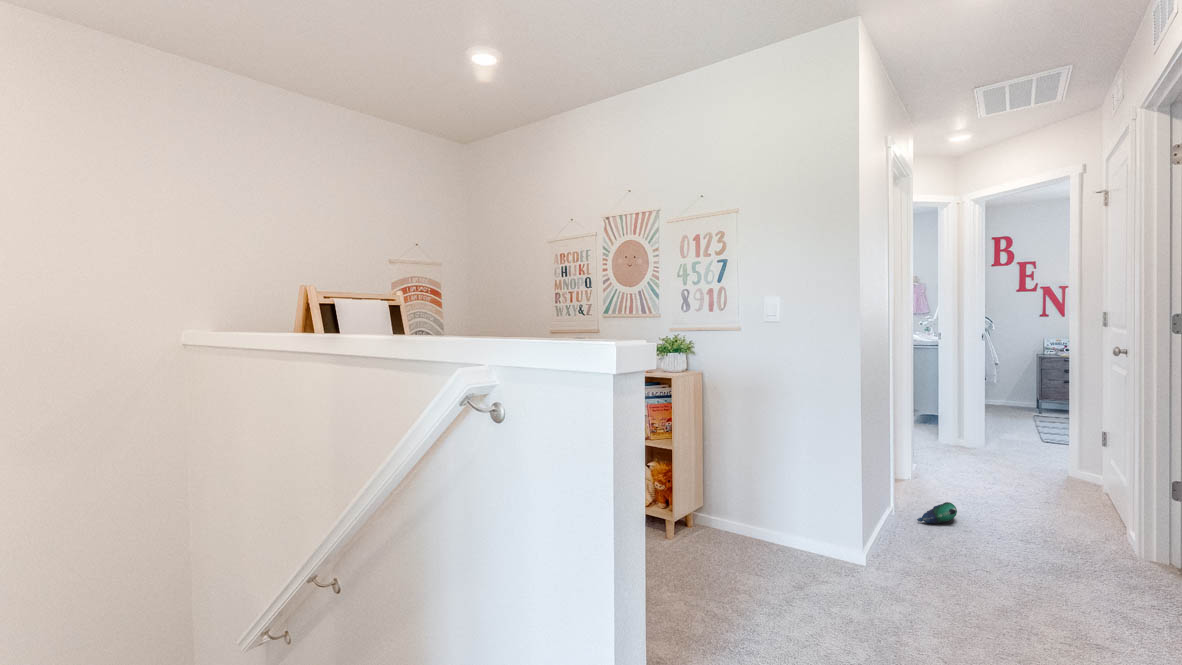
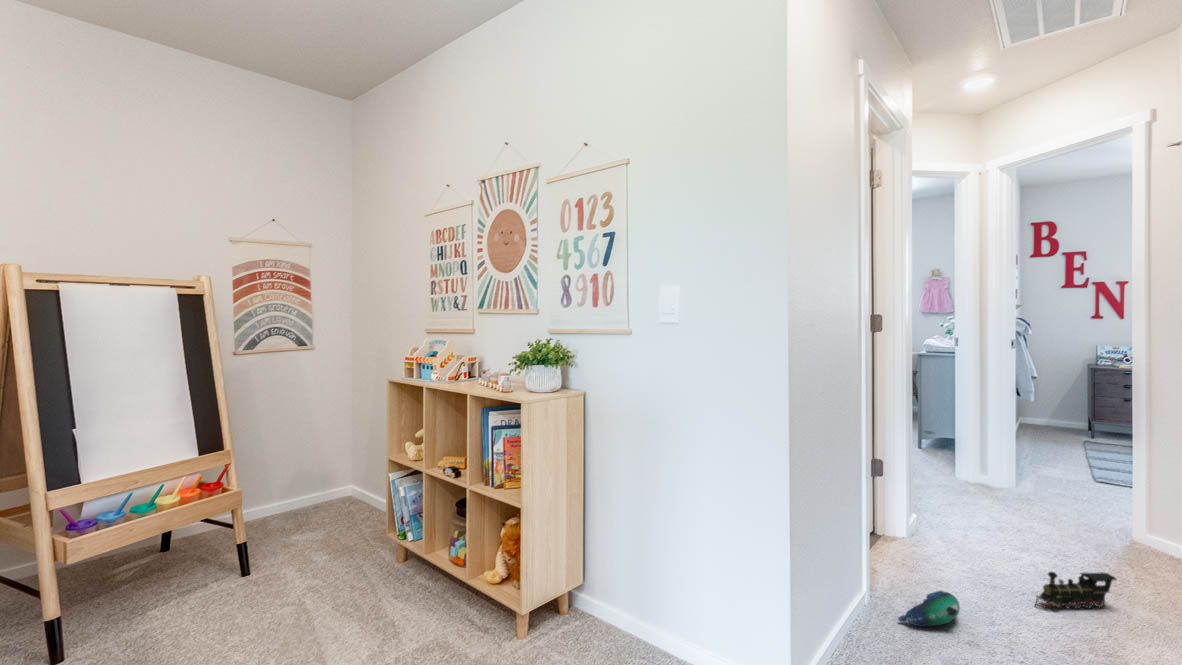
toy train: none [1005,487,1057,512] -> present [1036,572,1116,609]

